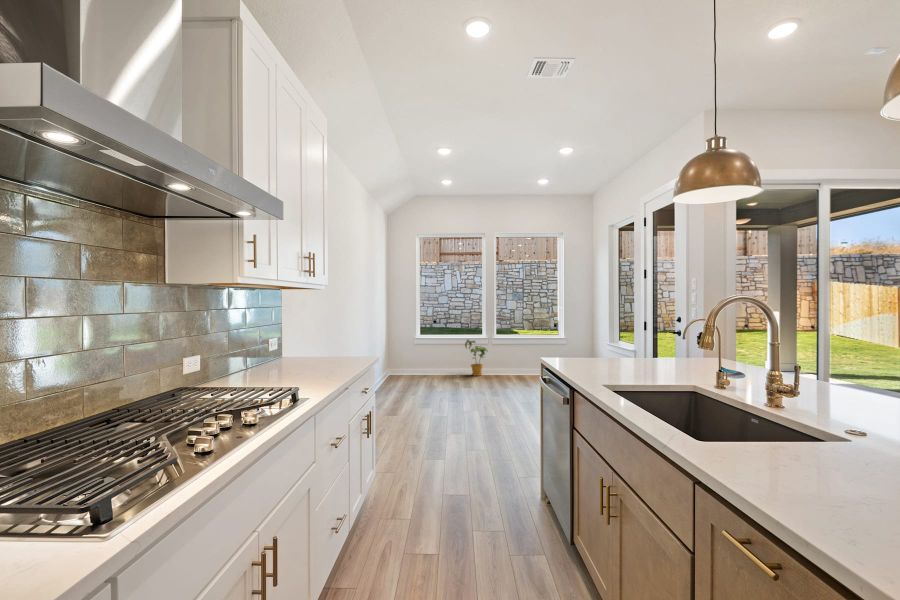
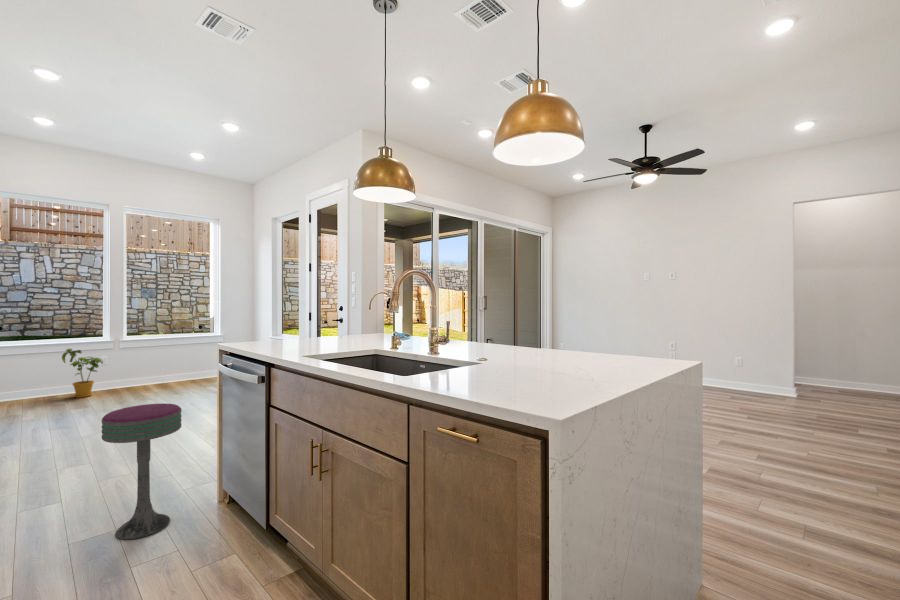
bar stool: none [455,398,503,496] -> present [102,403,182,539]

